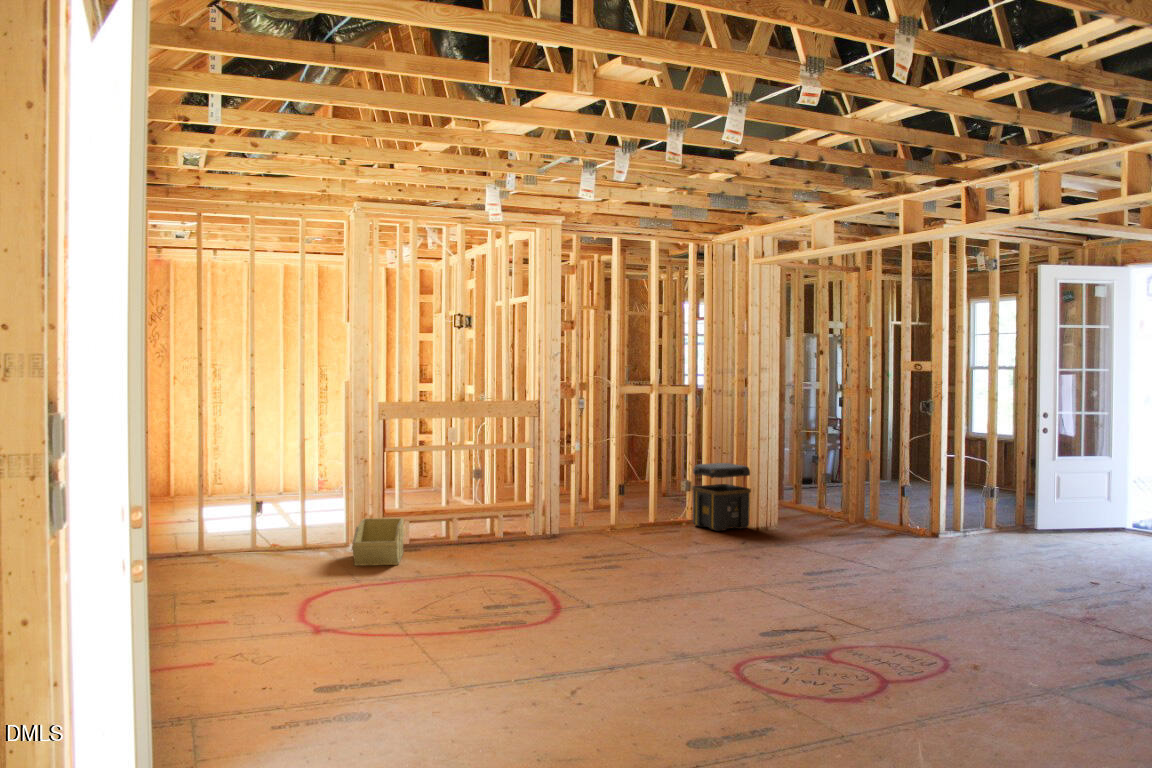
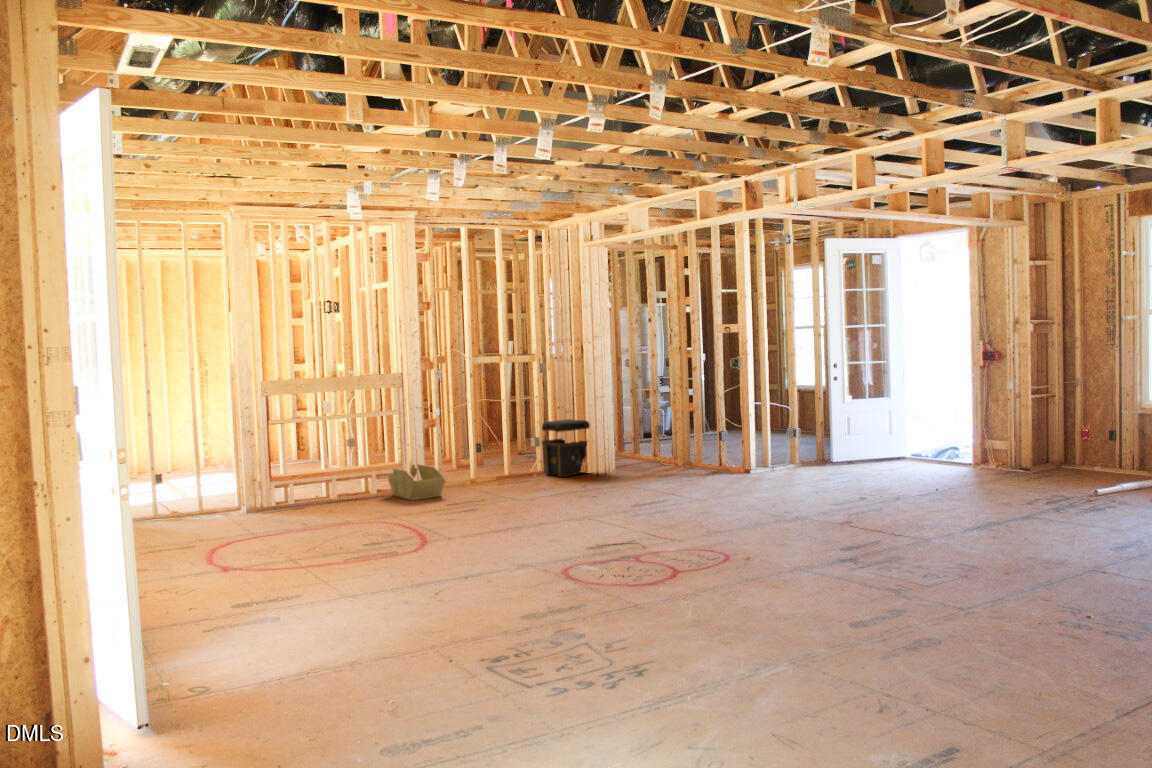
storage bin: present [352,518,404,566] -> present [388,464,445,500]

